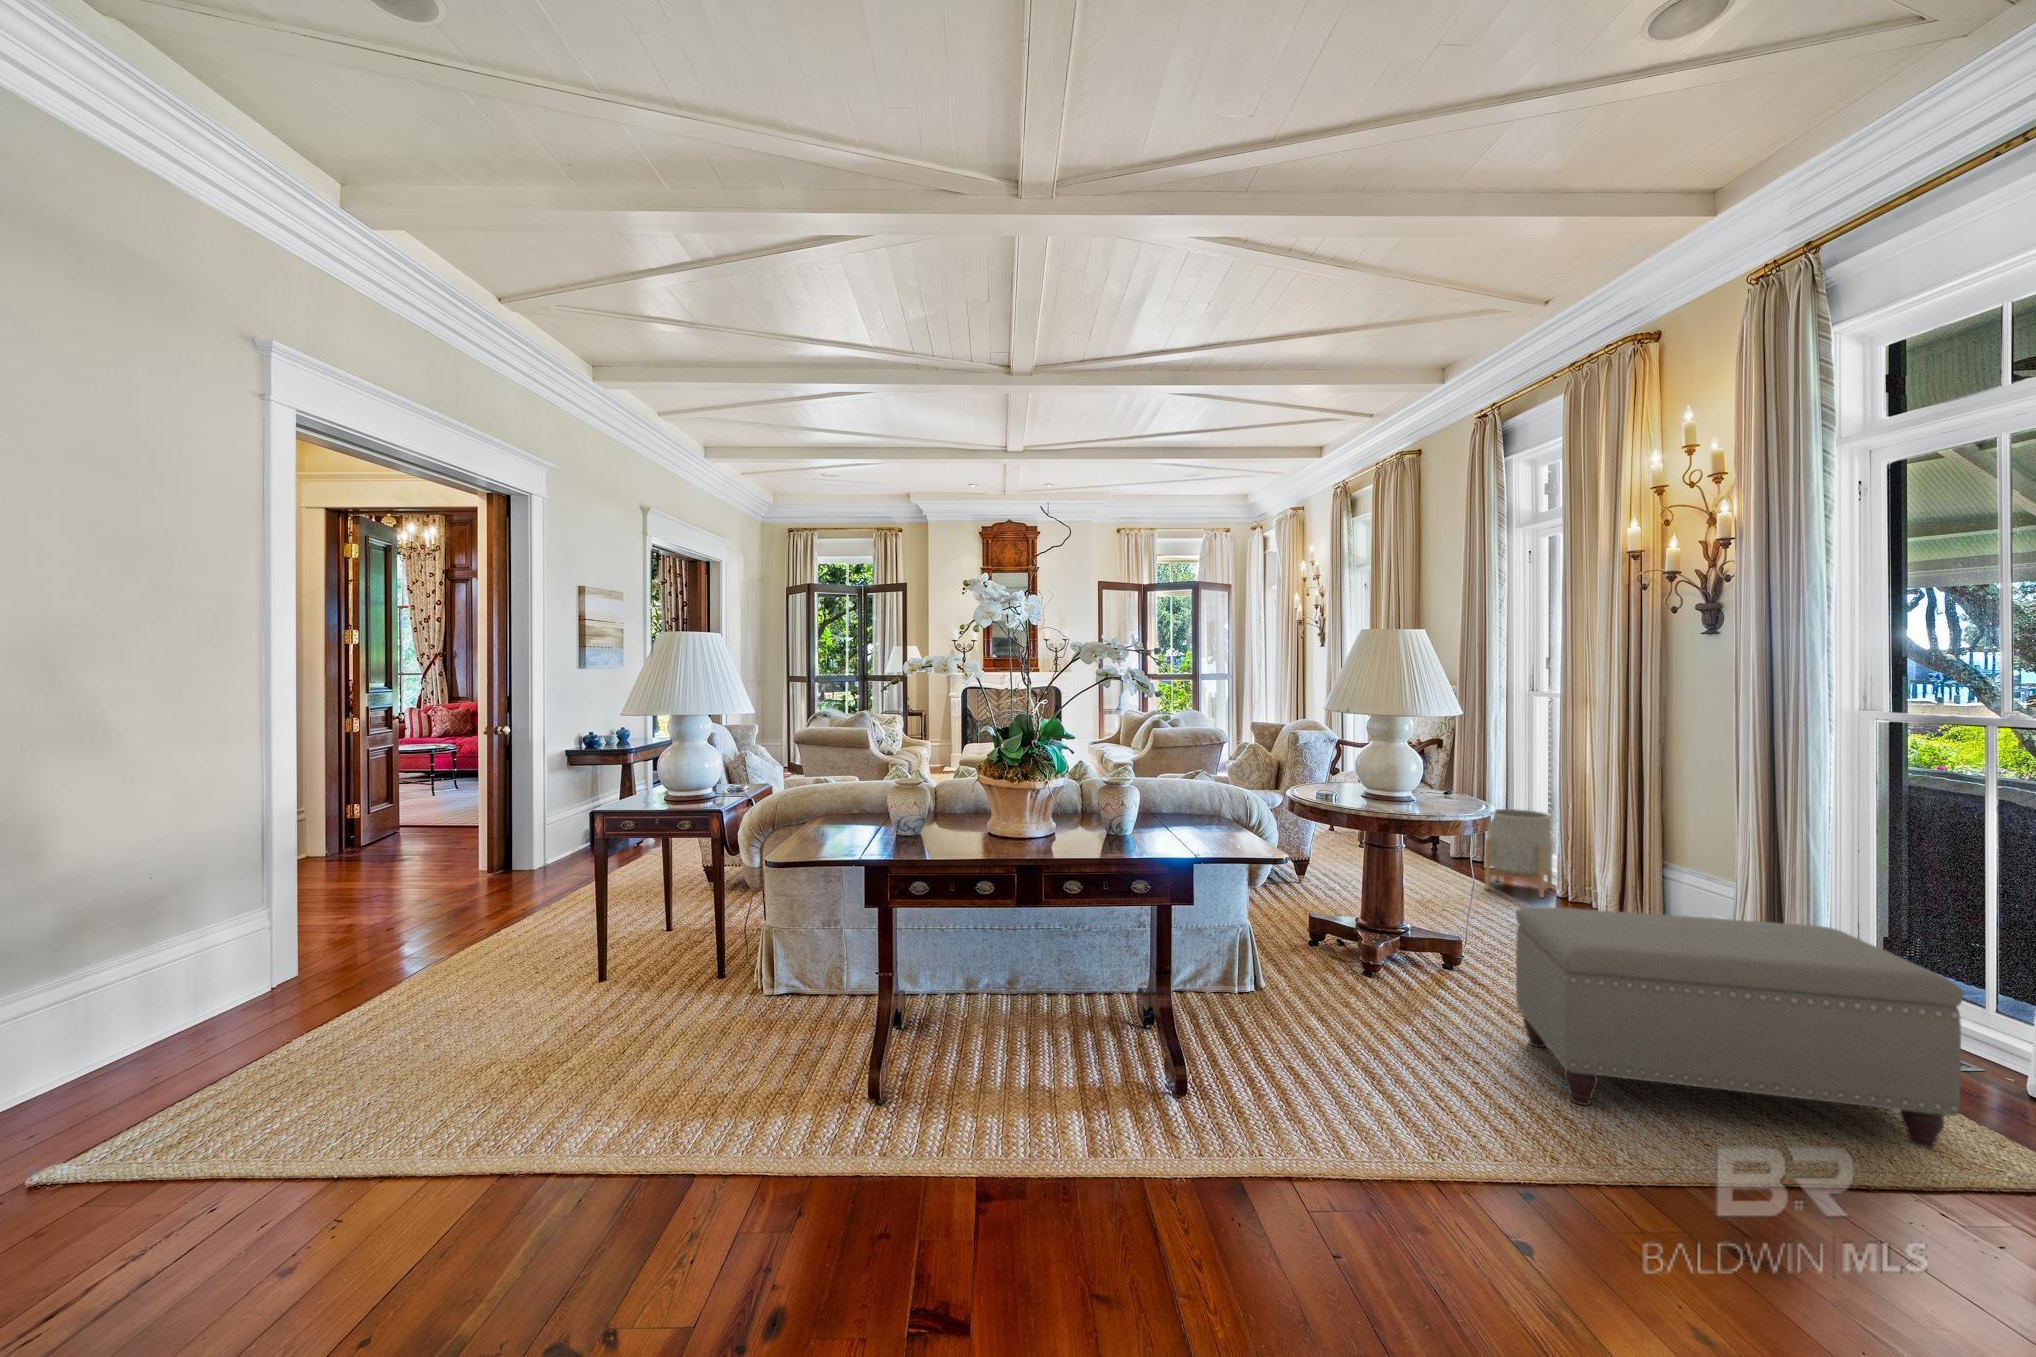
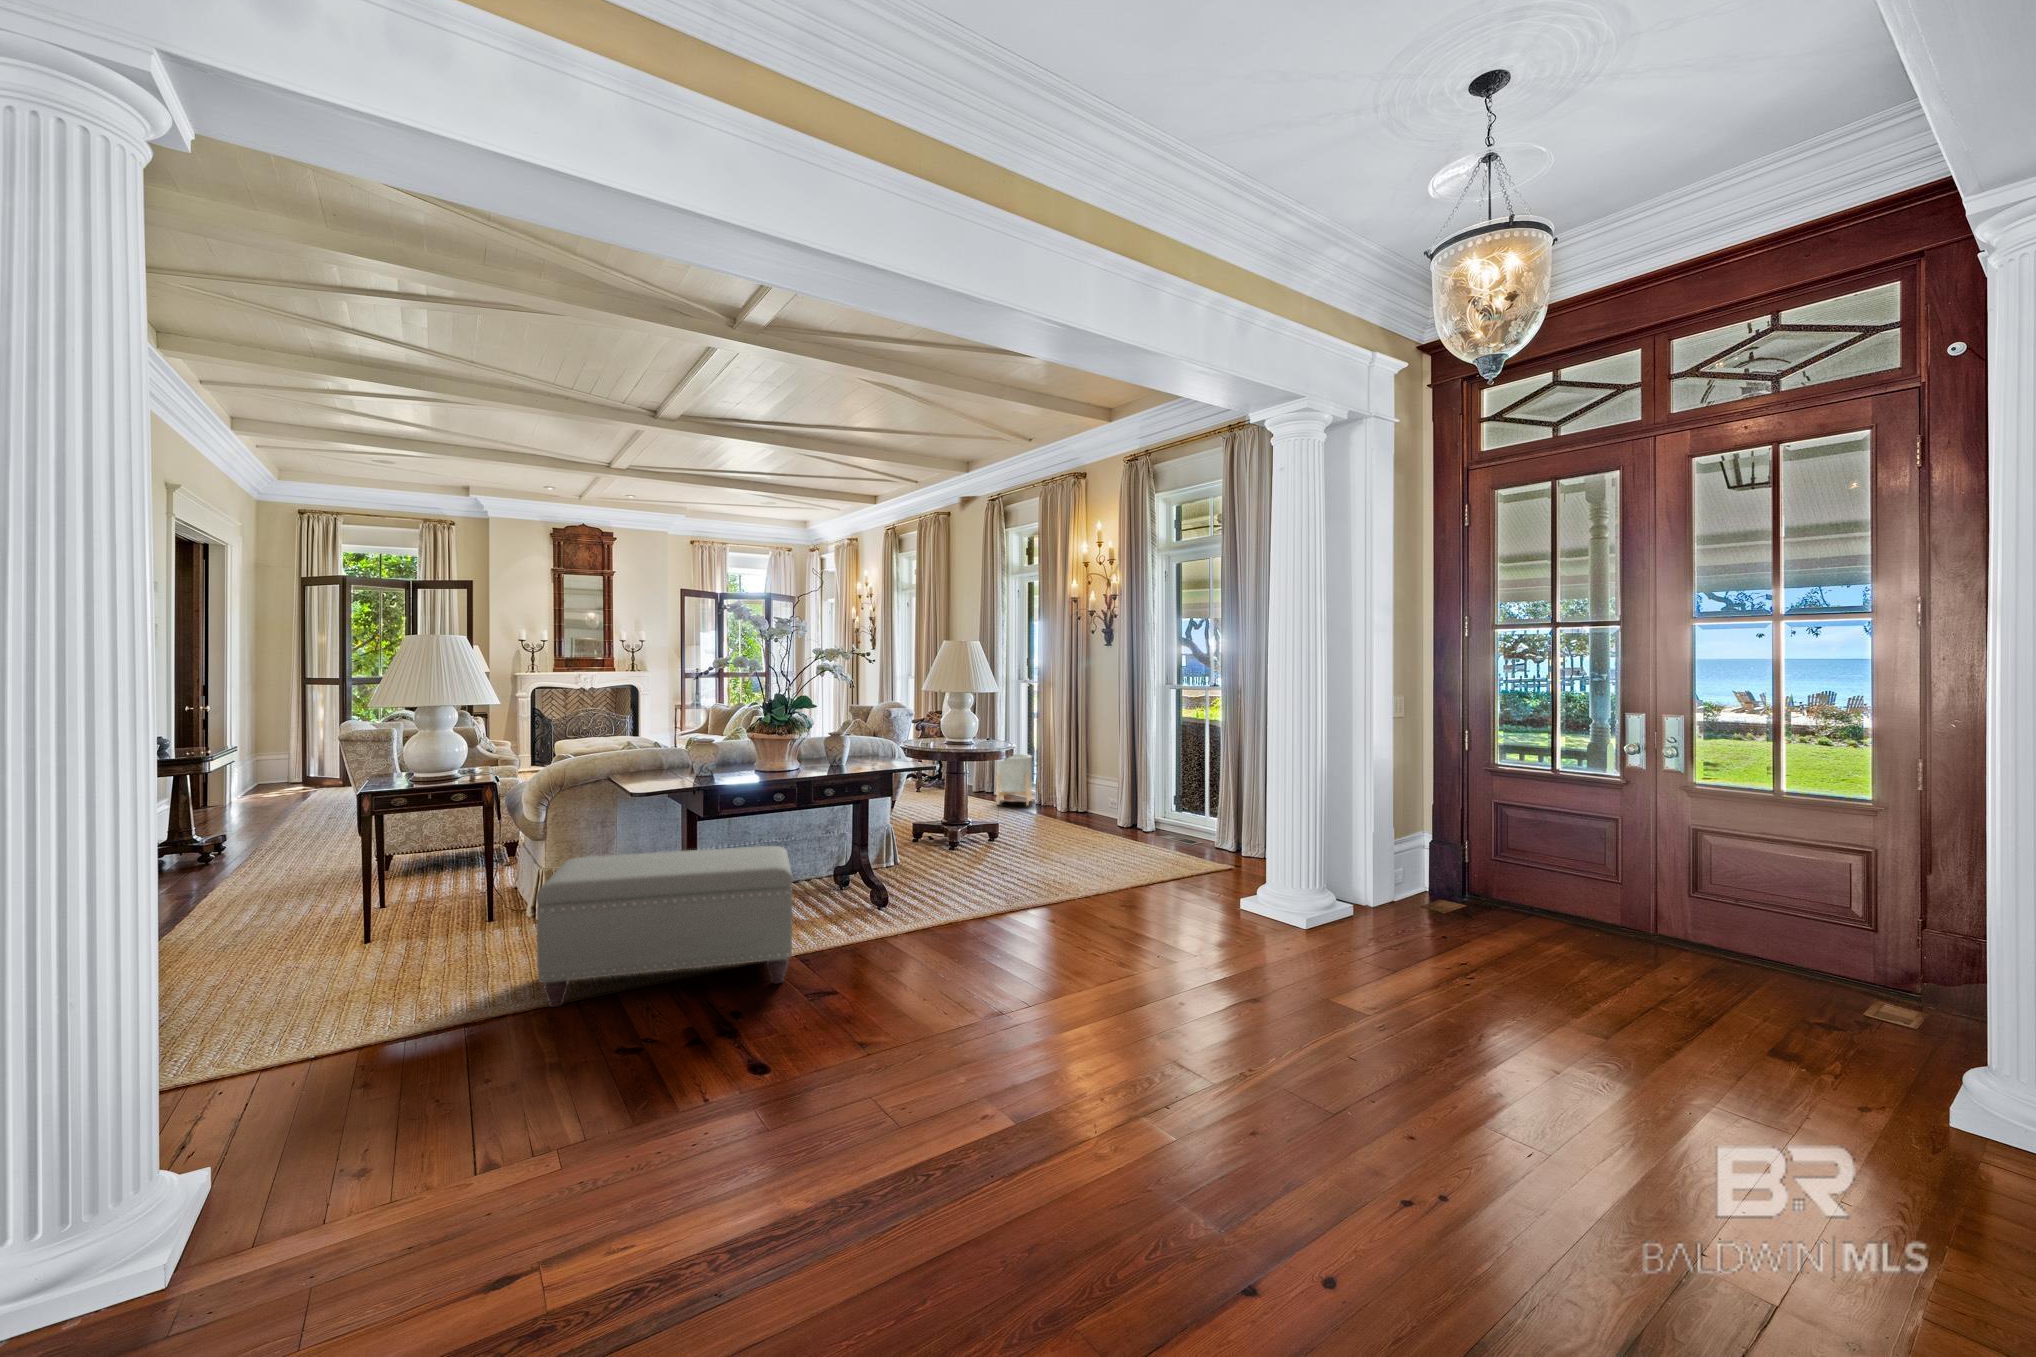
ottoman: present [1516,907,1964,1148] -> present [536,846,793,1007]

